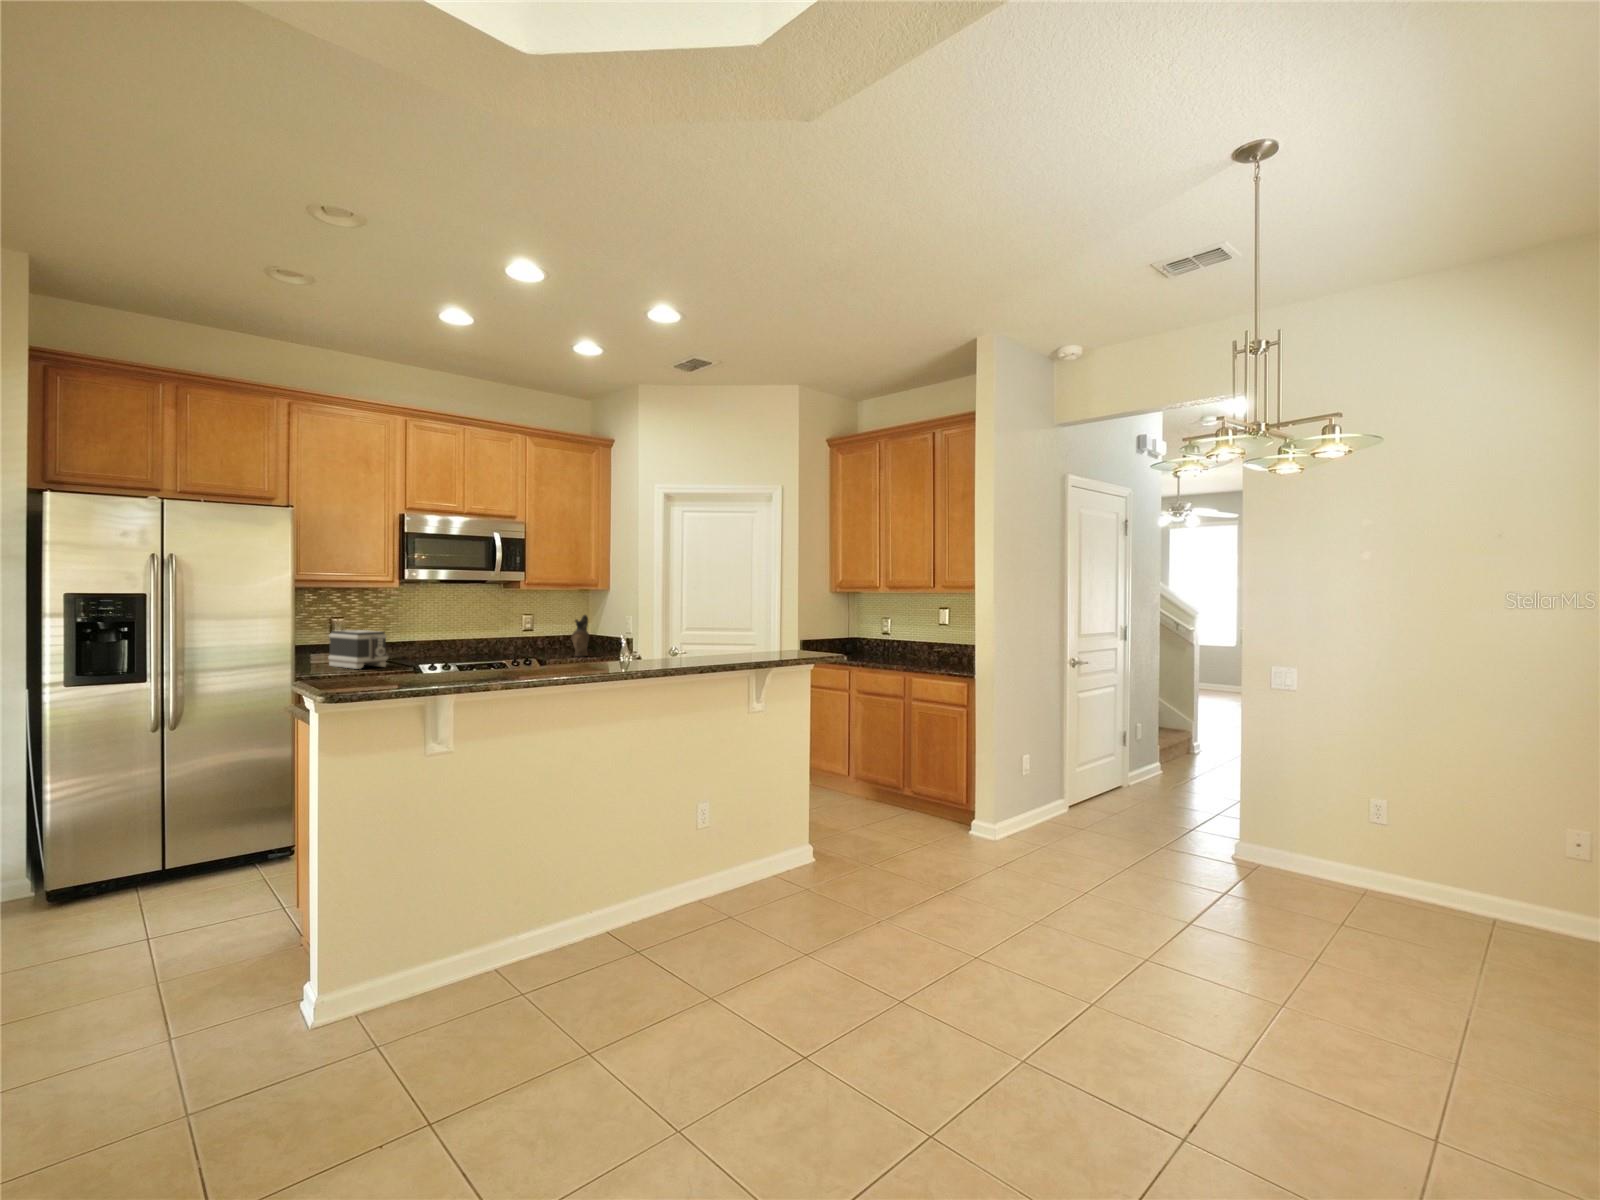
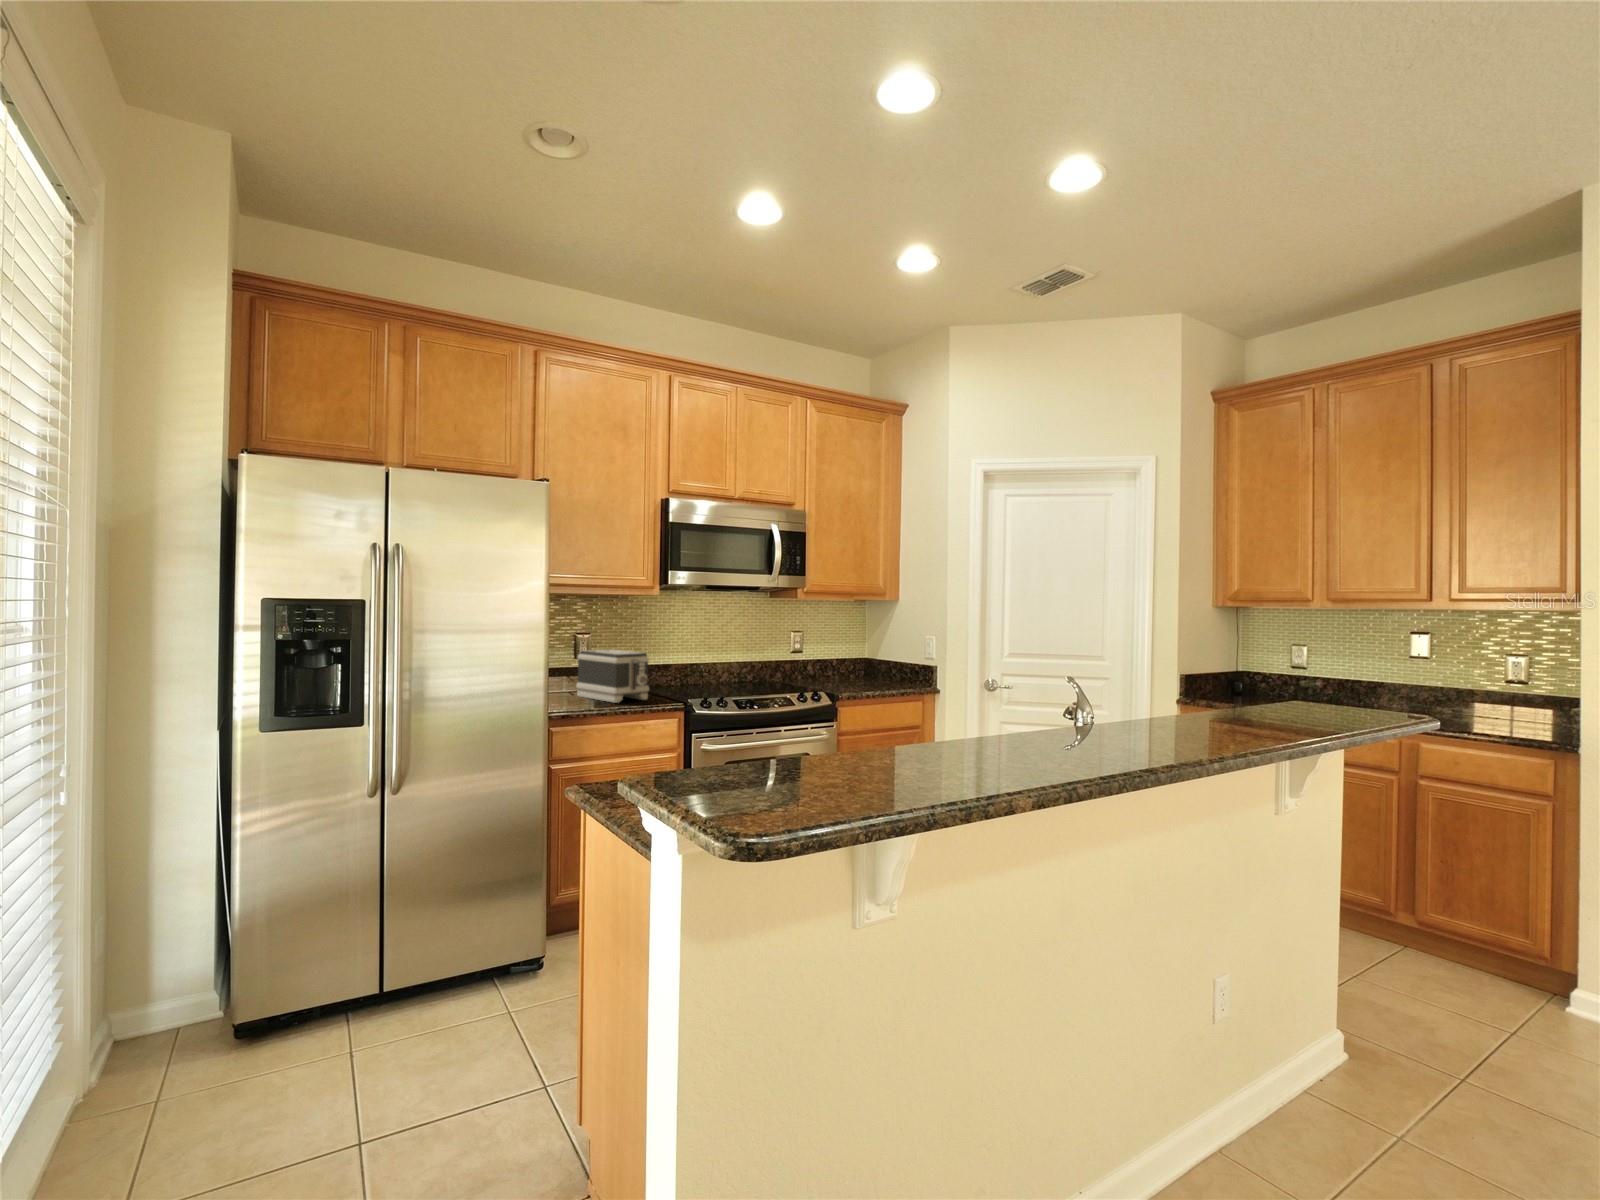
ceramic pitcher: present [571,615,589,656] -> none [853,632,875,686]

